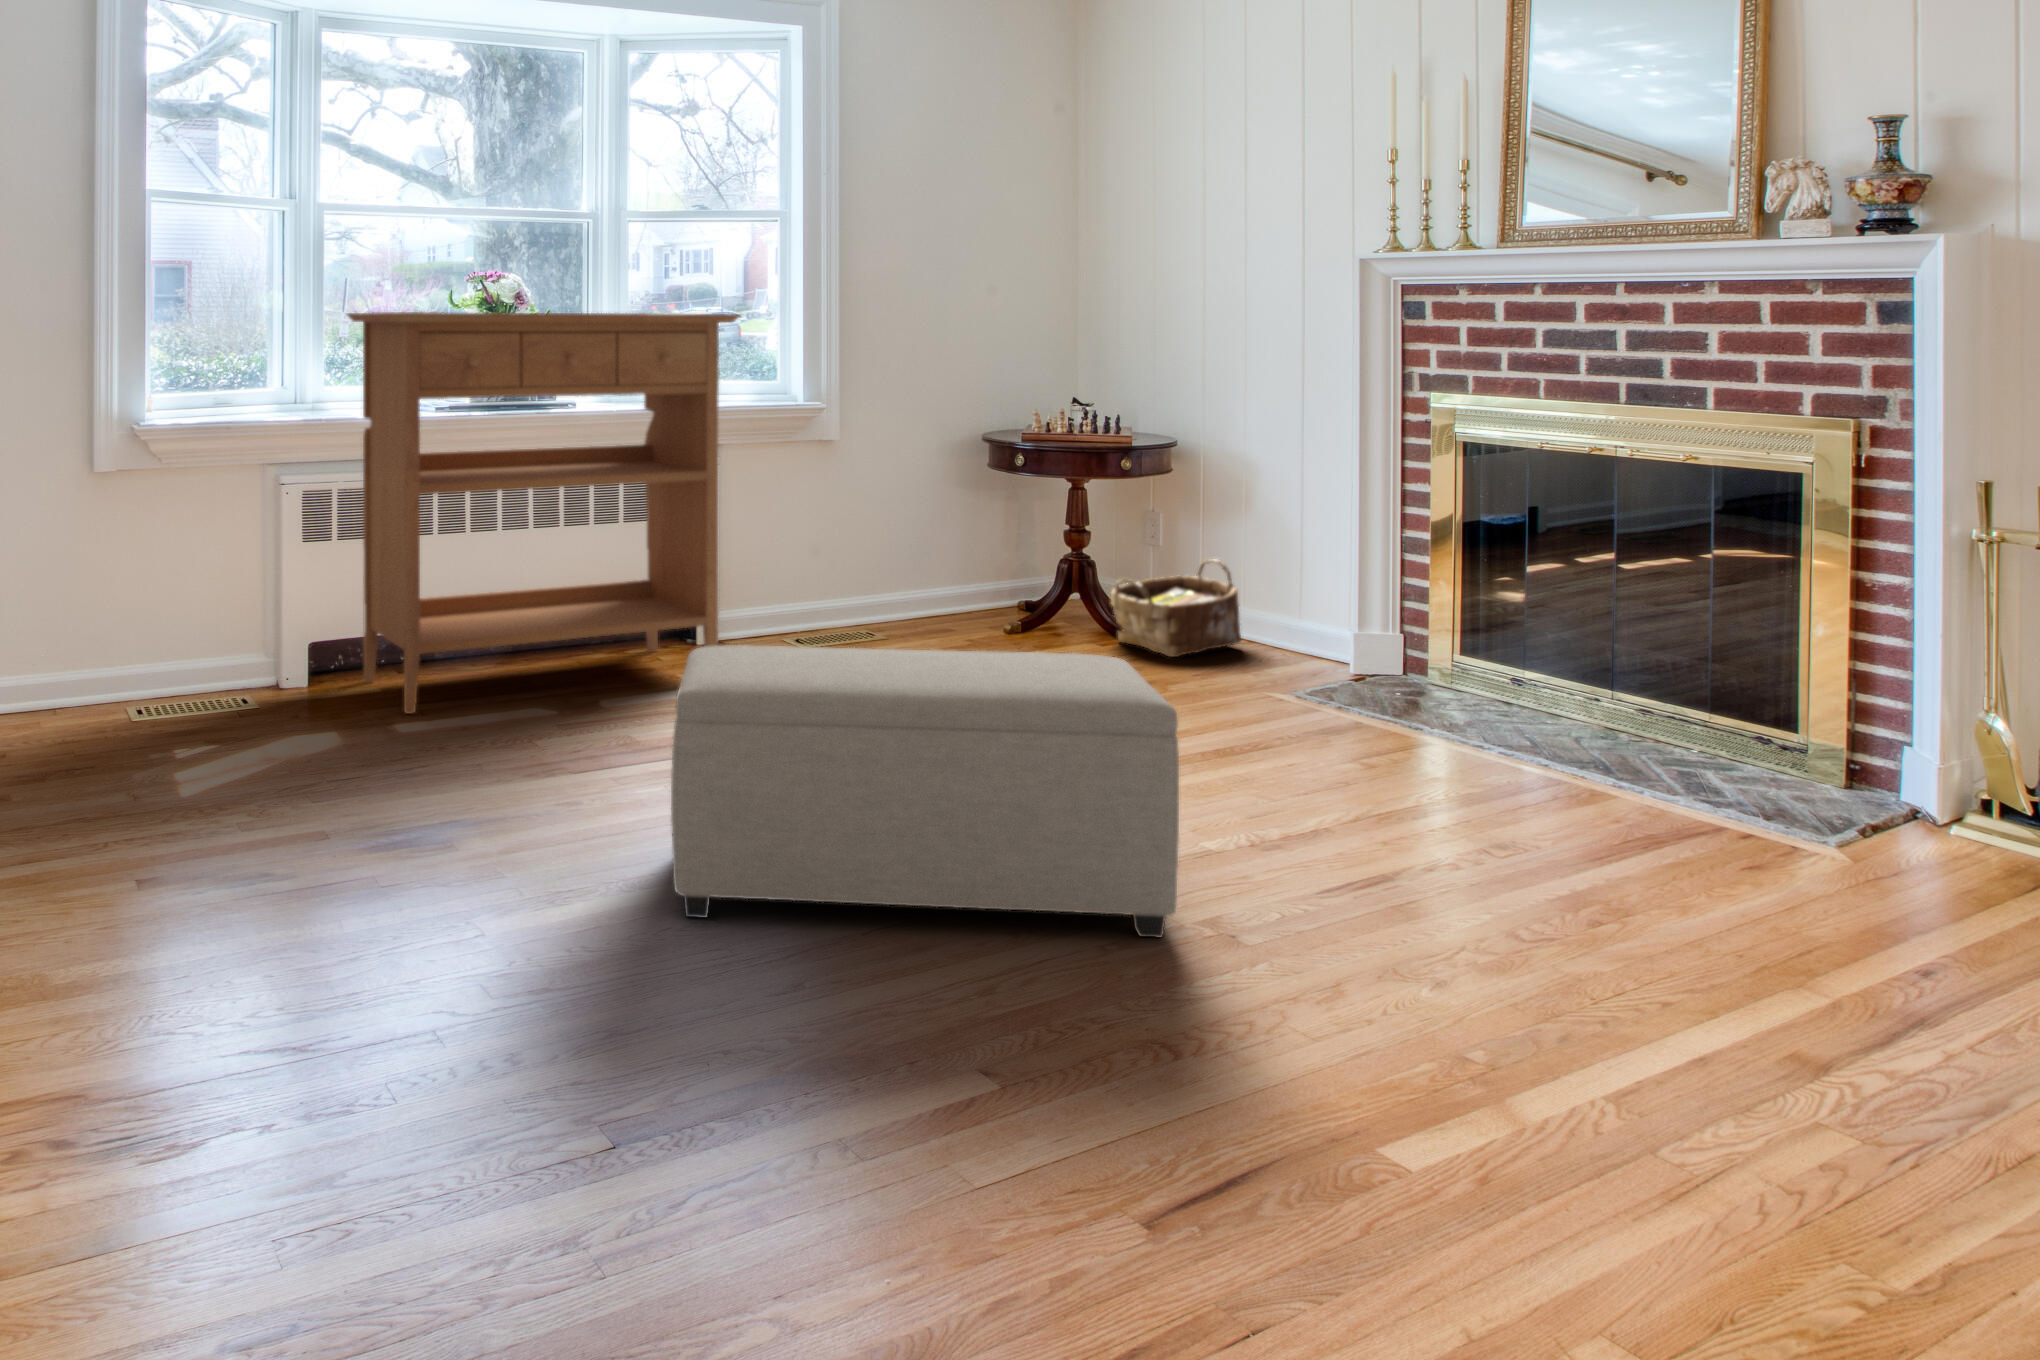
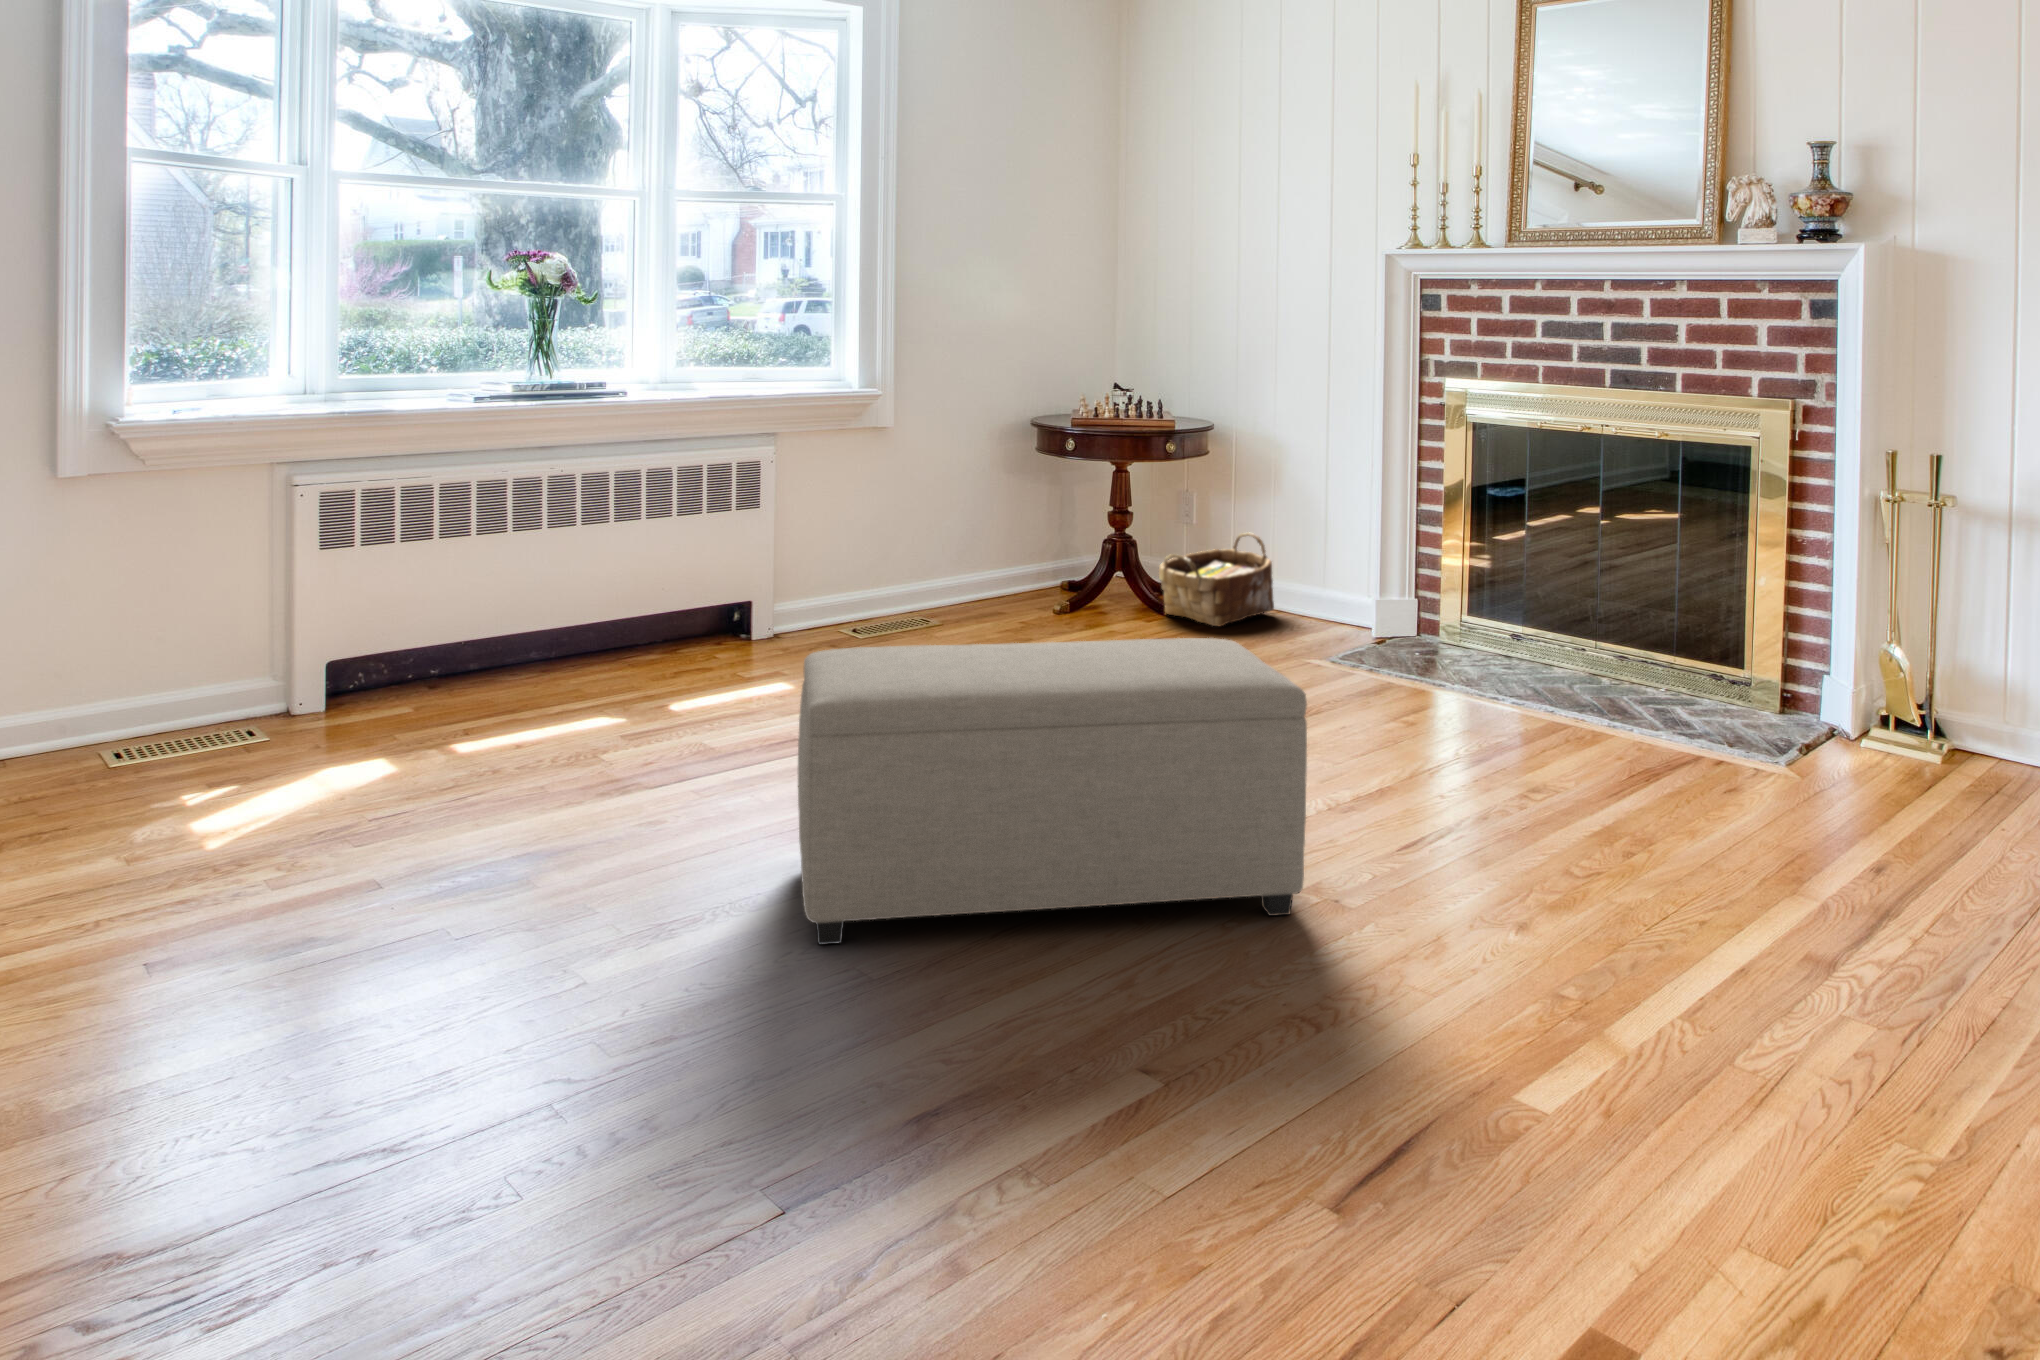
console table: present [347,312,741,714] -> none [375,291,818,735]

